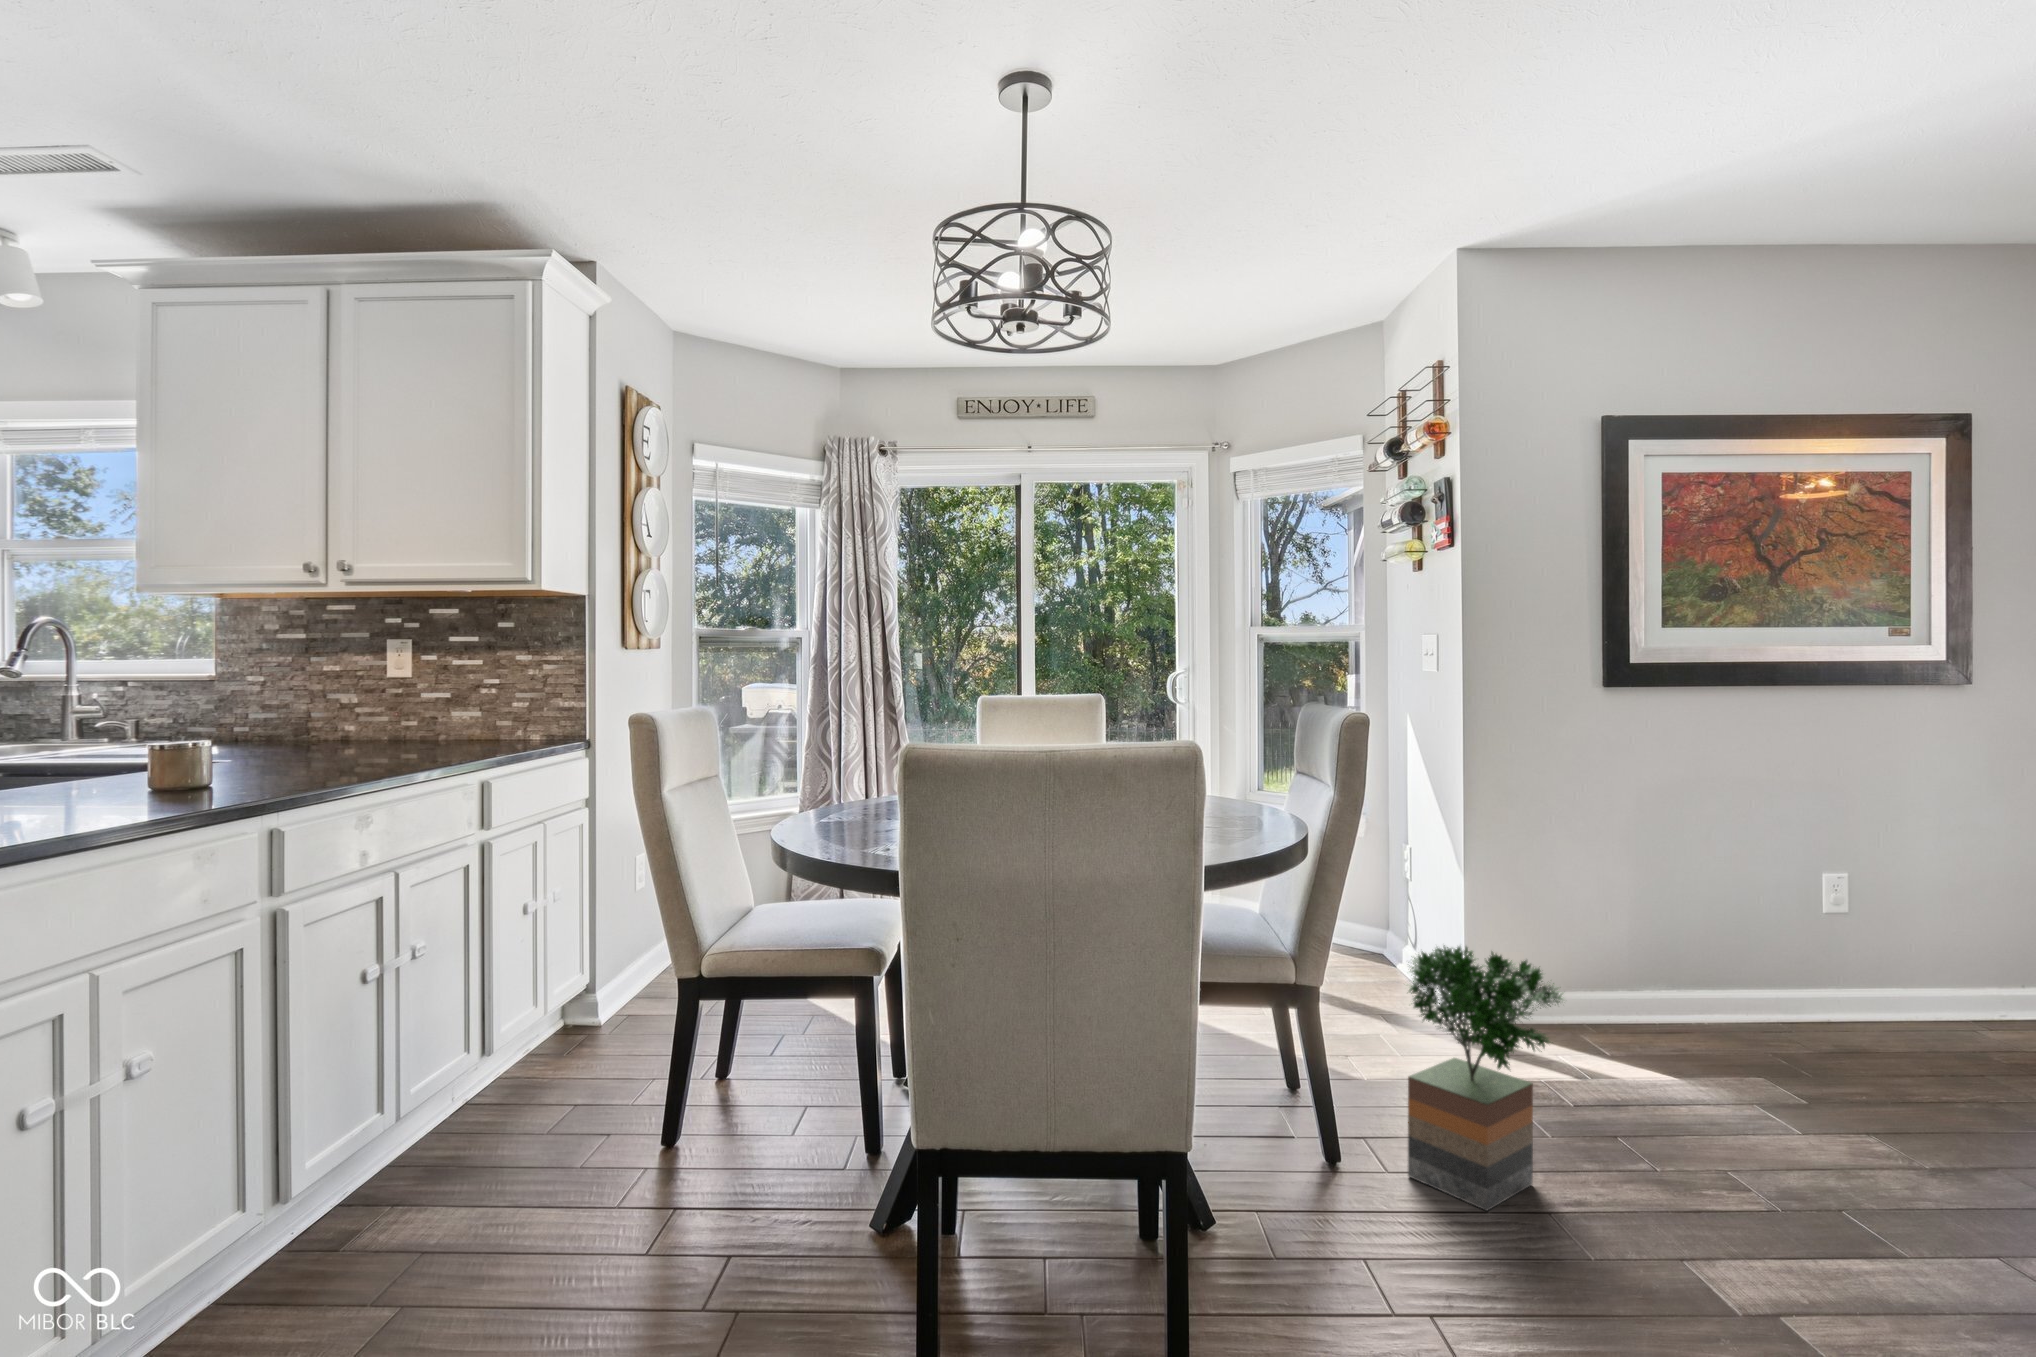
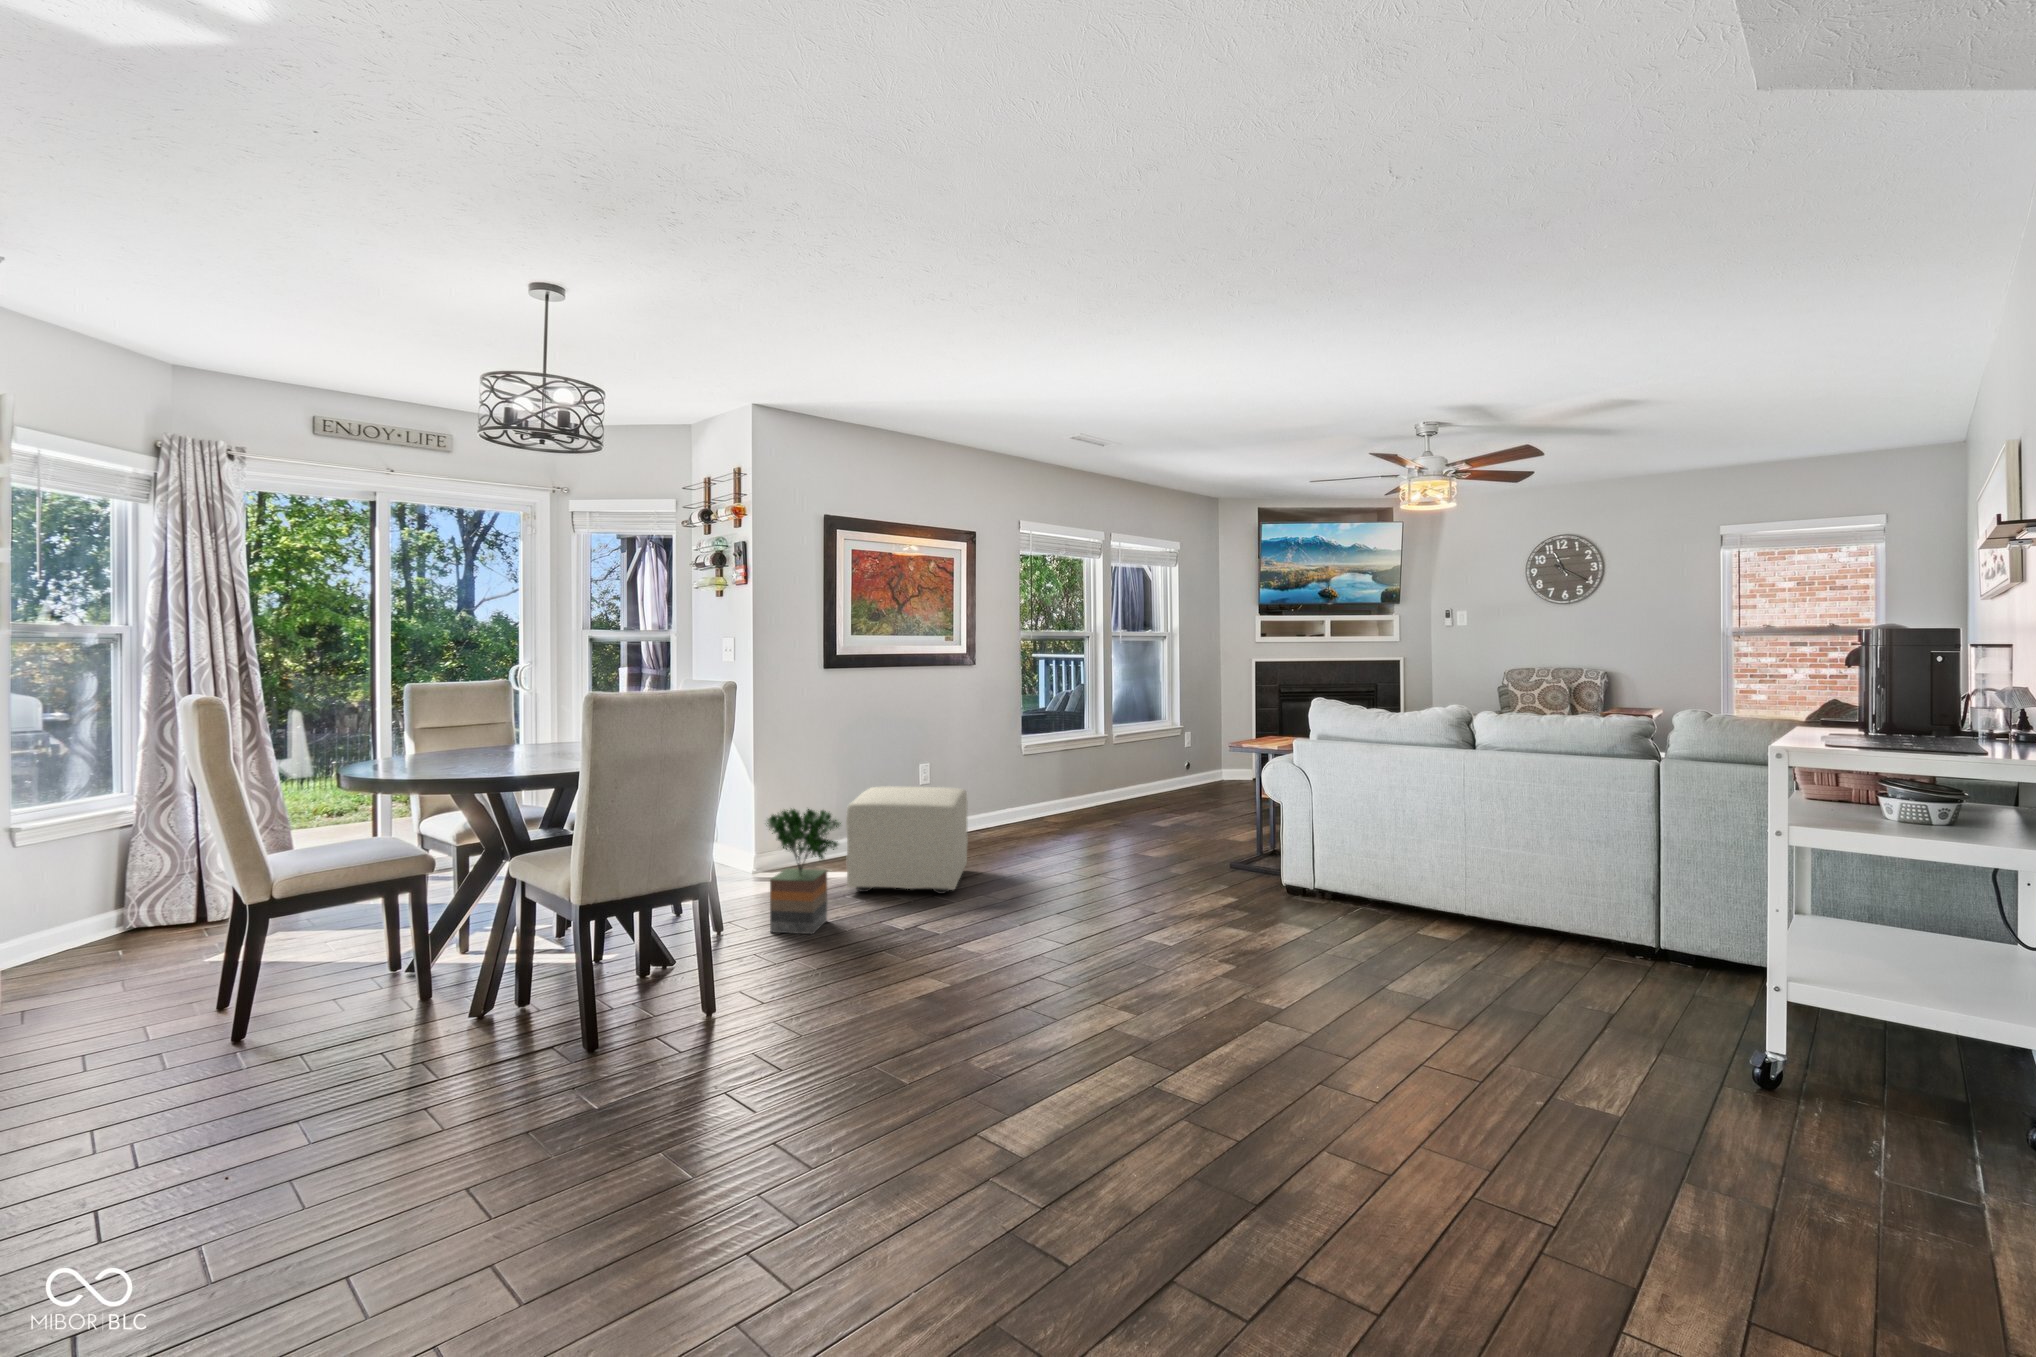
ottoman: none [1601,920,1925,1197] -> present [846,786,968,894]

